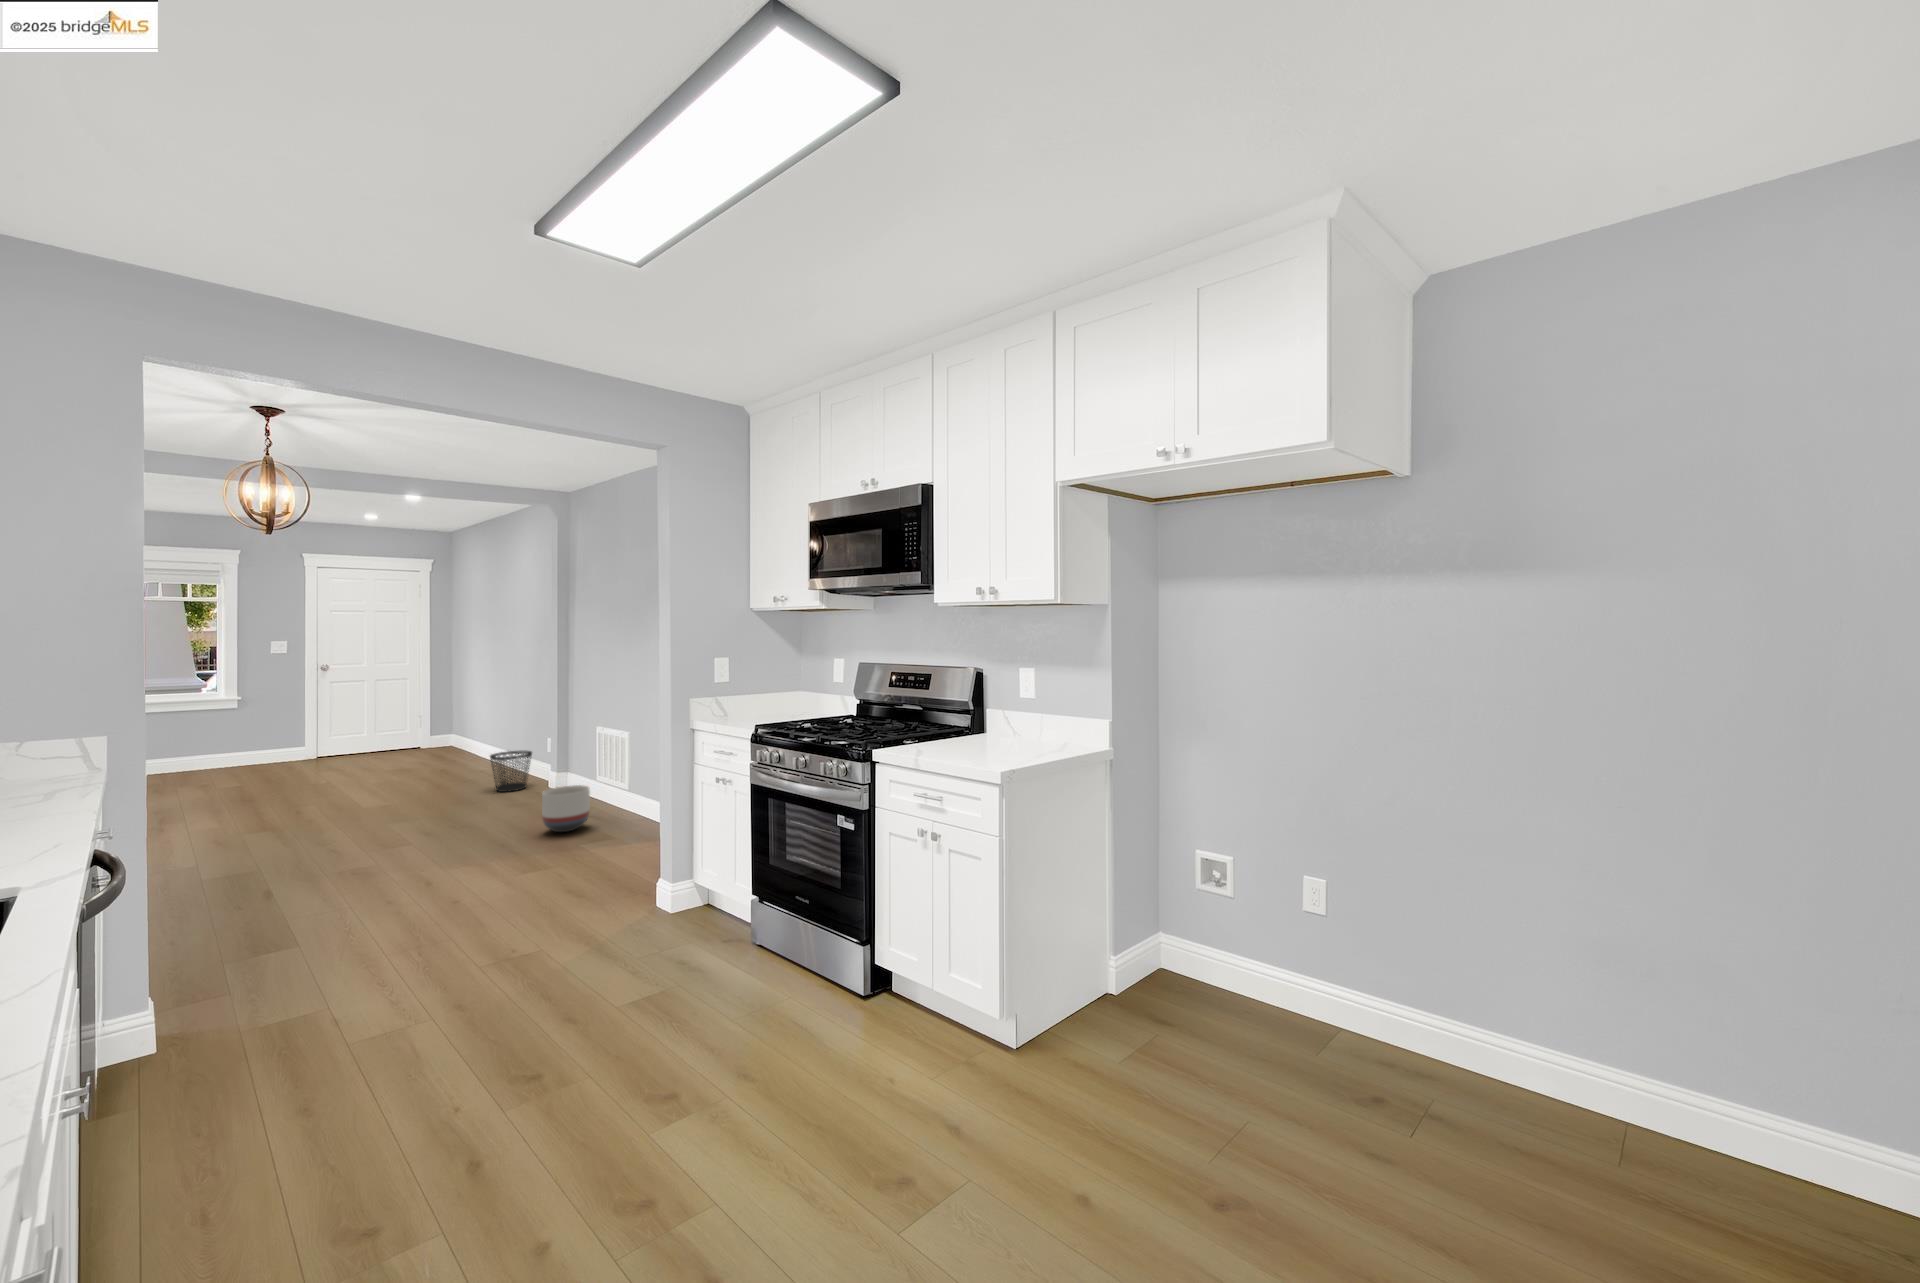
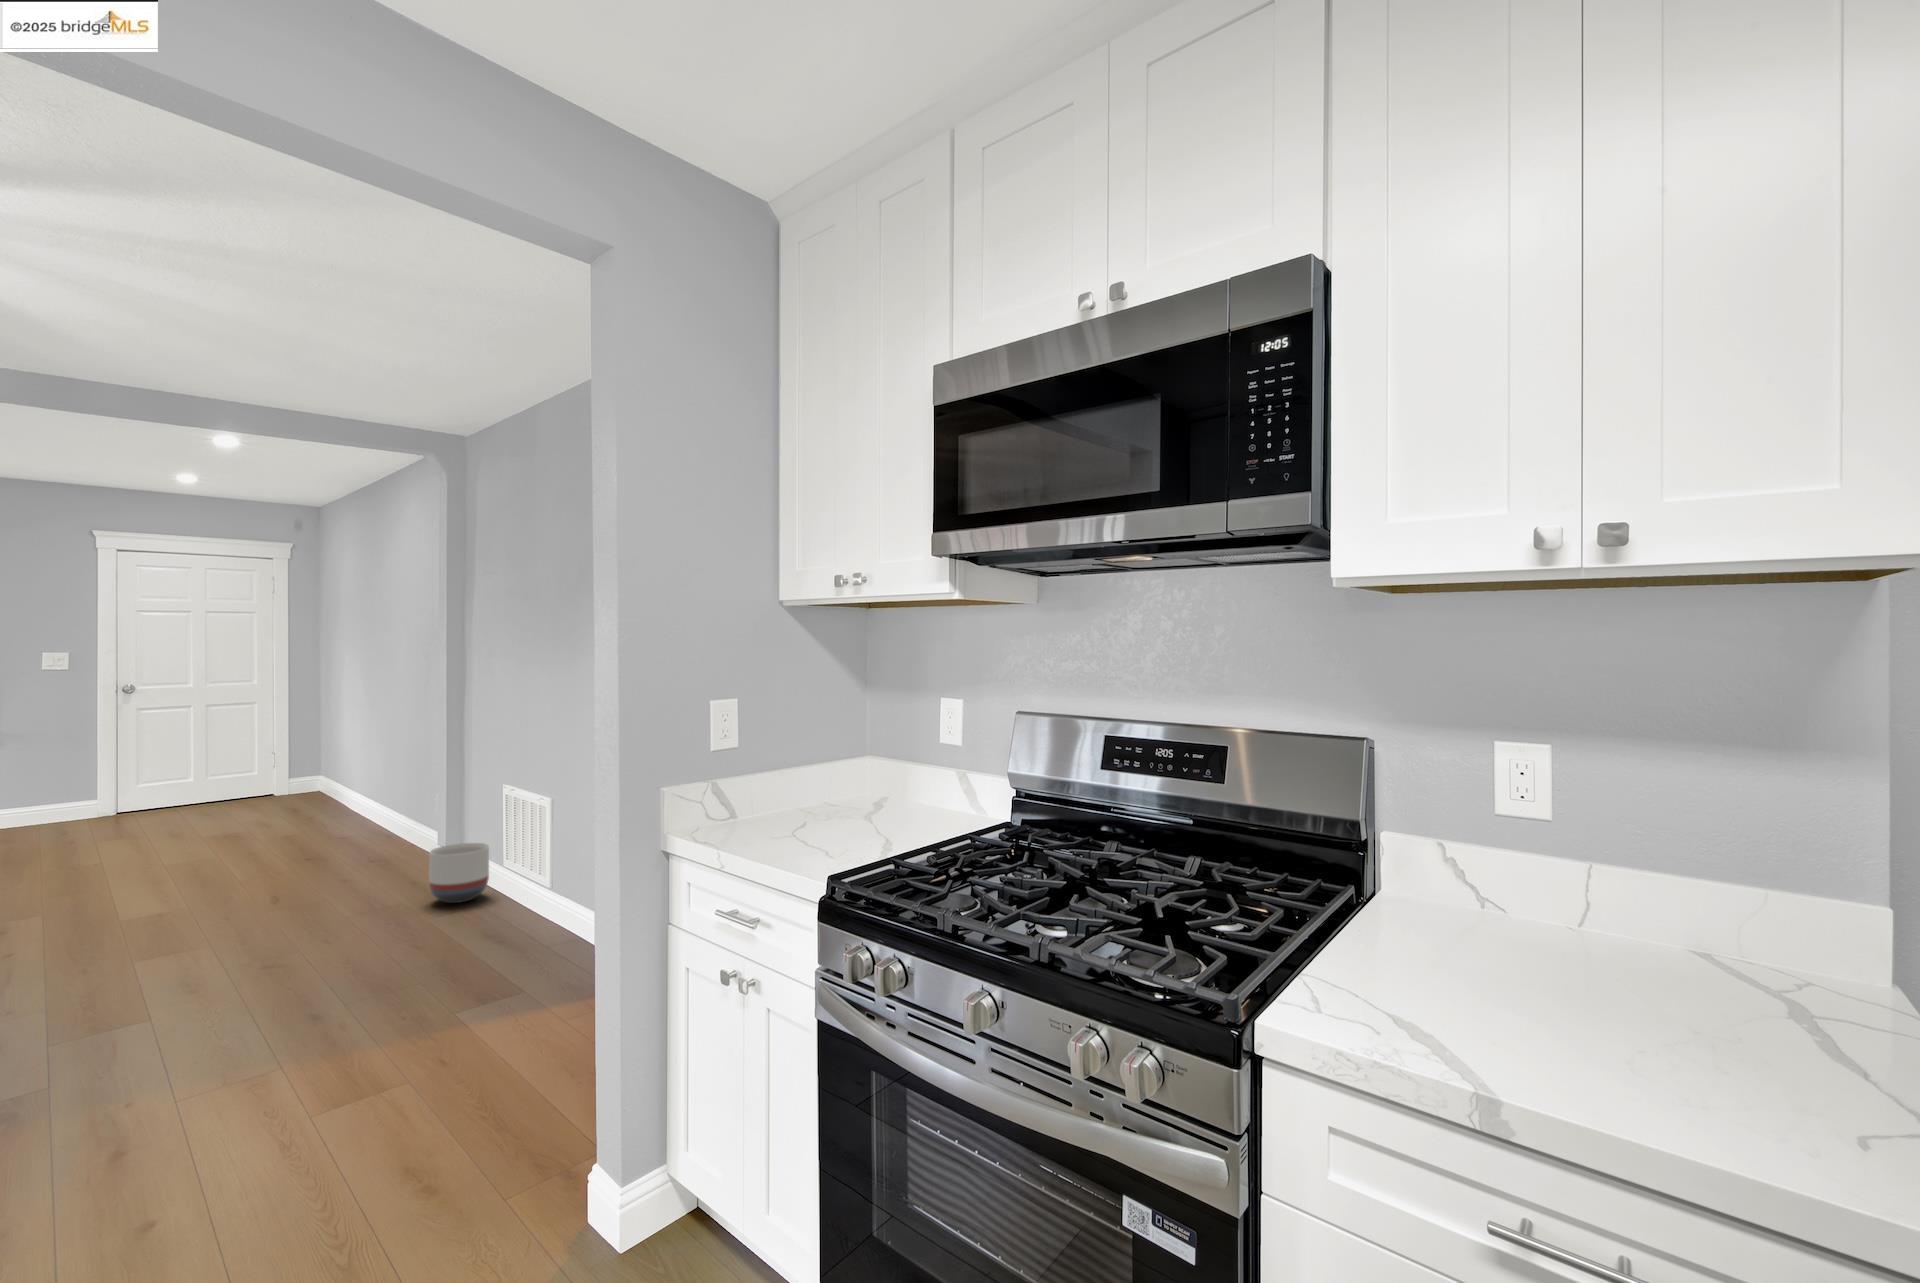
wastebasket: present [490,751,532,792] -> none [348,797,404,852]

